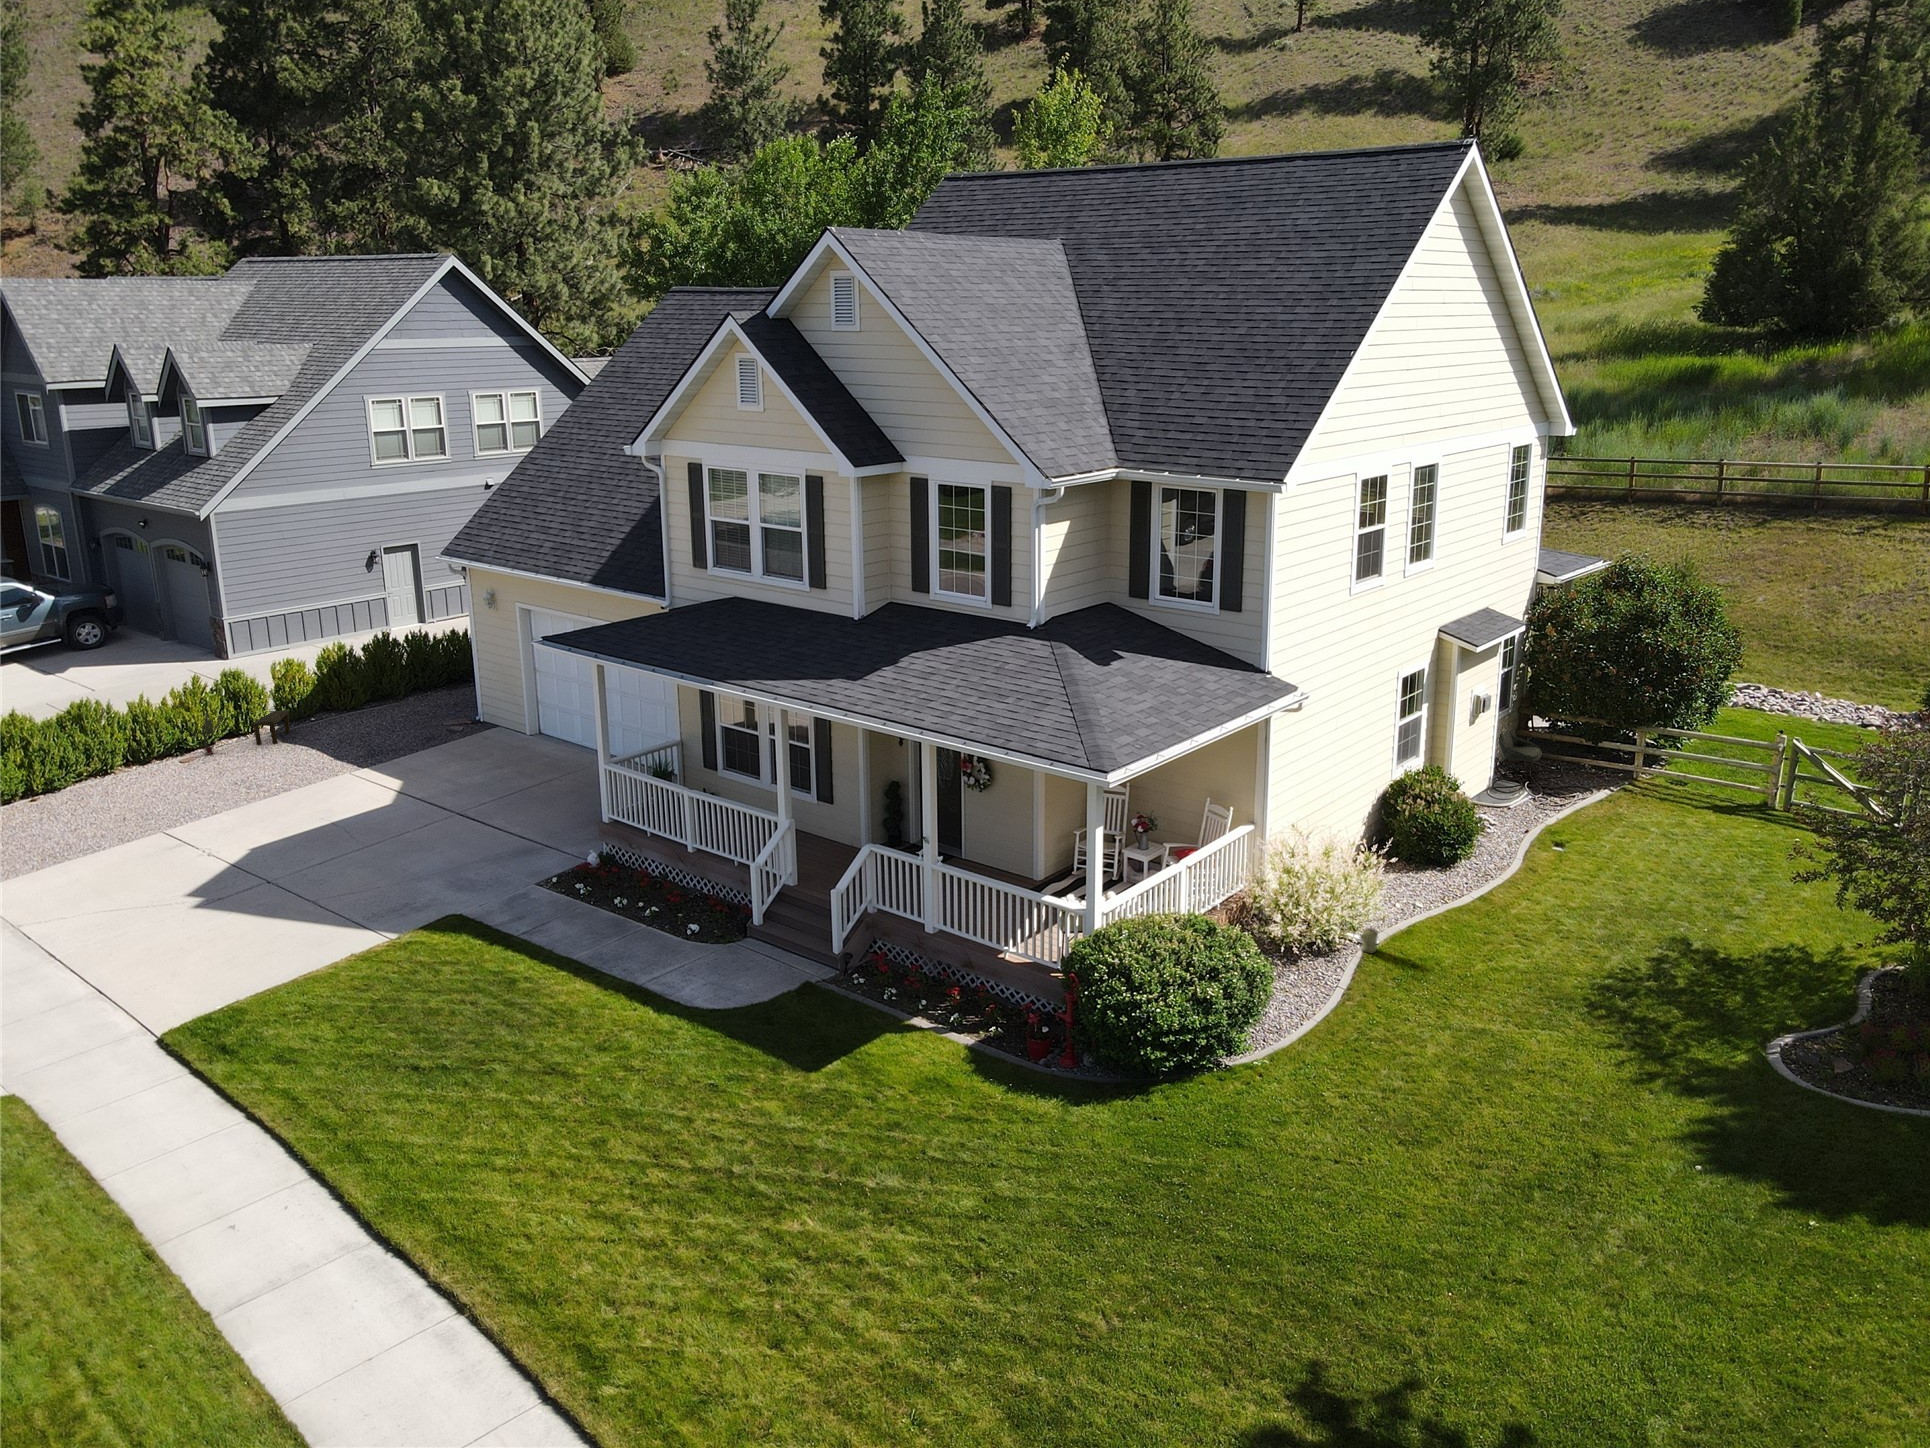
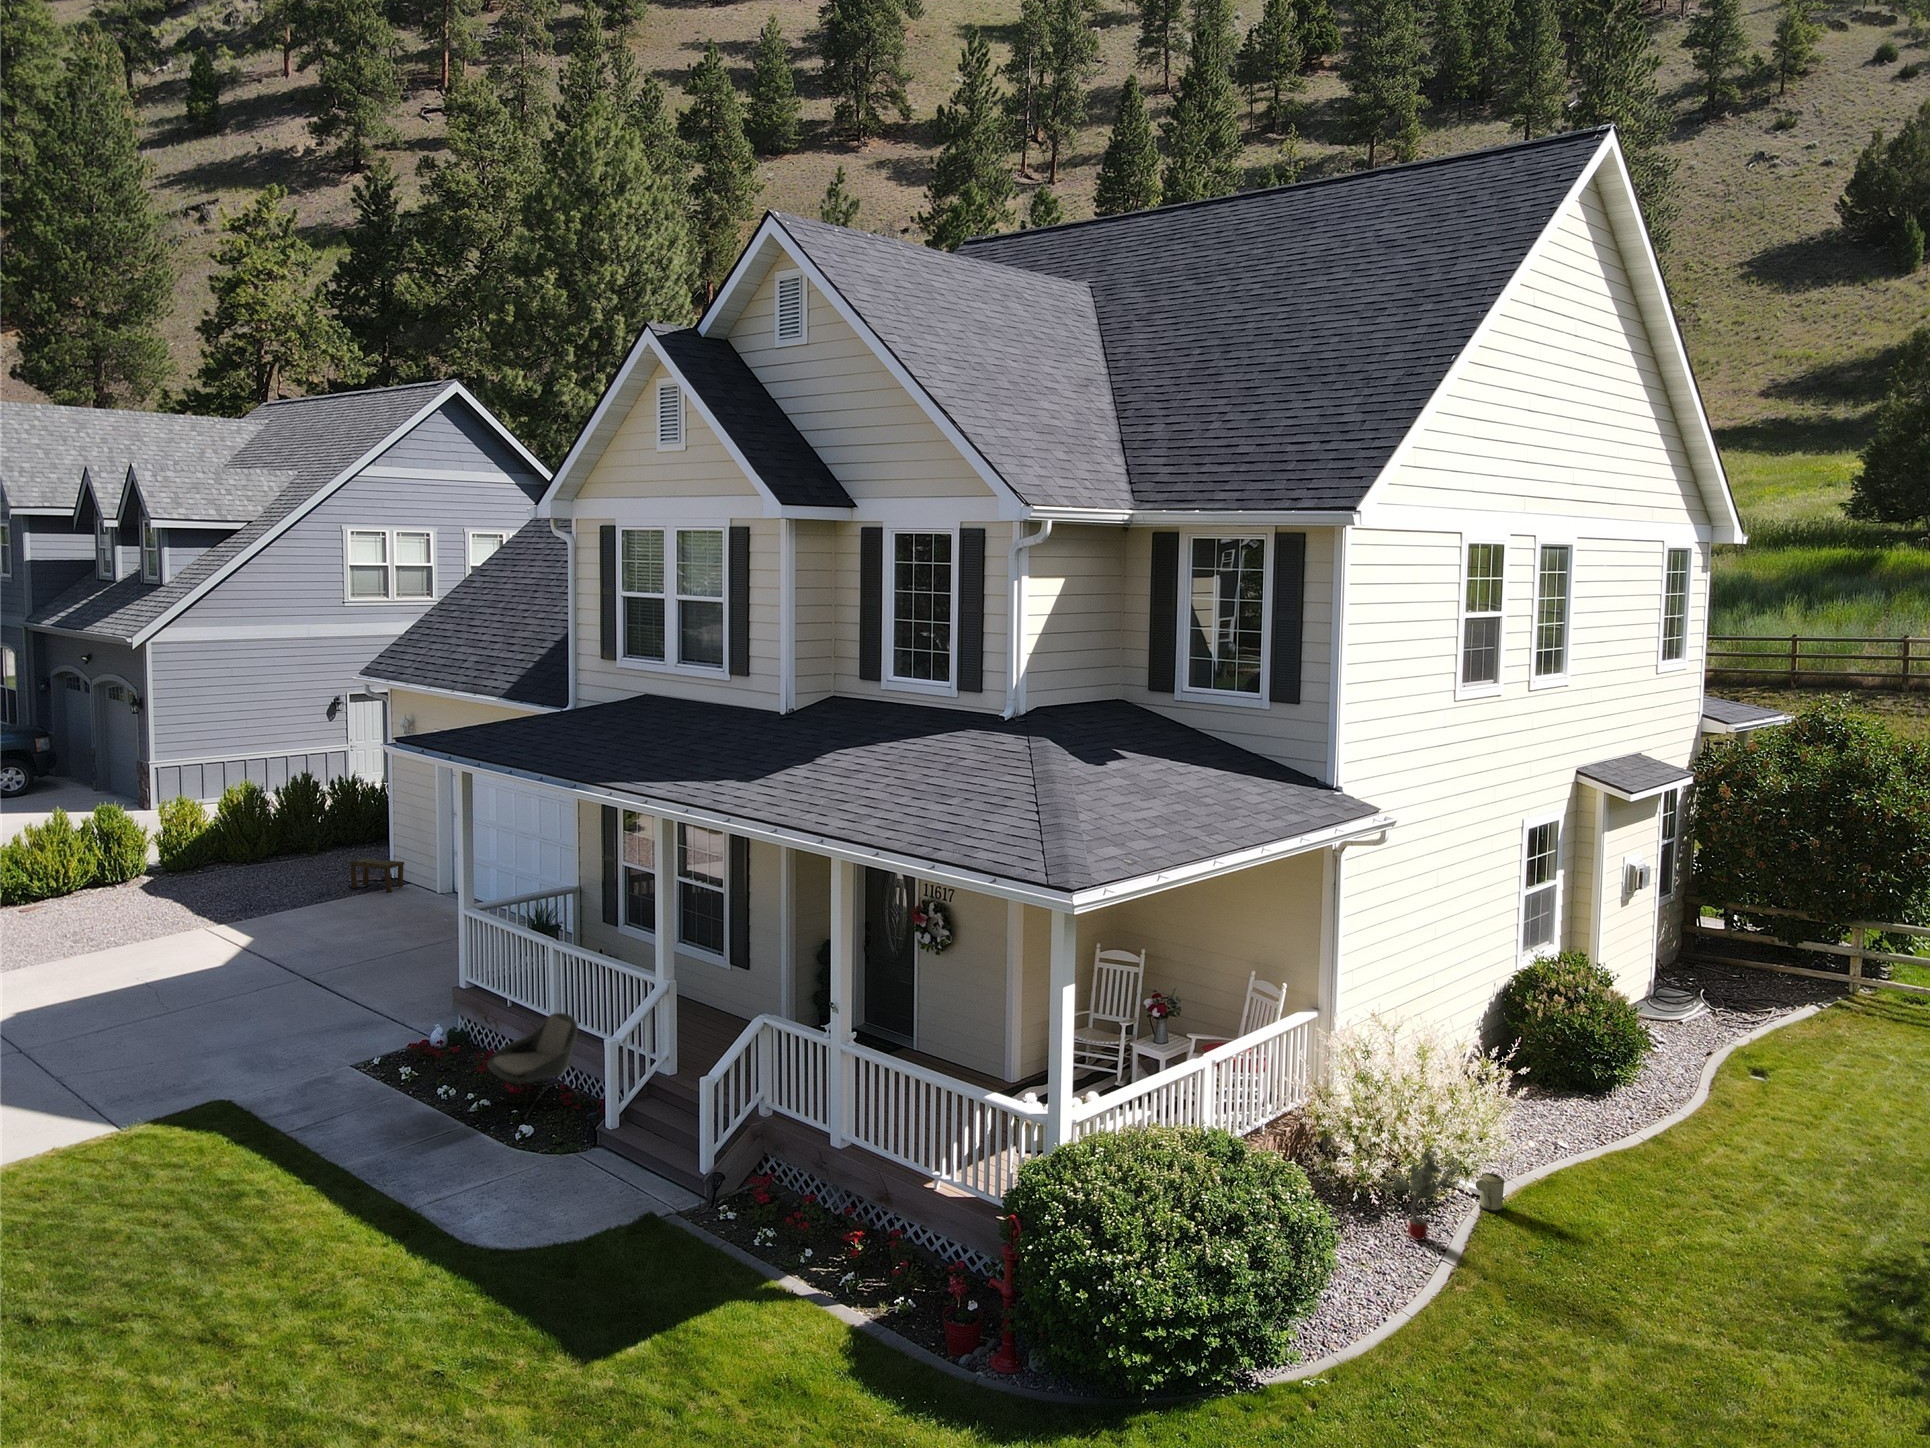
bench: present [253,710,290,745] -> present [350,858,404,892]
potted tree: present [189,715,222,755] -> present [1381,1145,1460,1241]
lounge chair: present [1498,729,1542,782] -> present [487,1013,580,1119]

